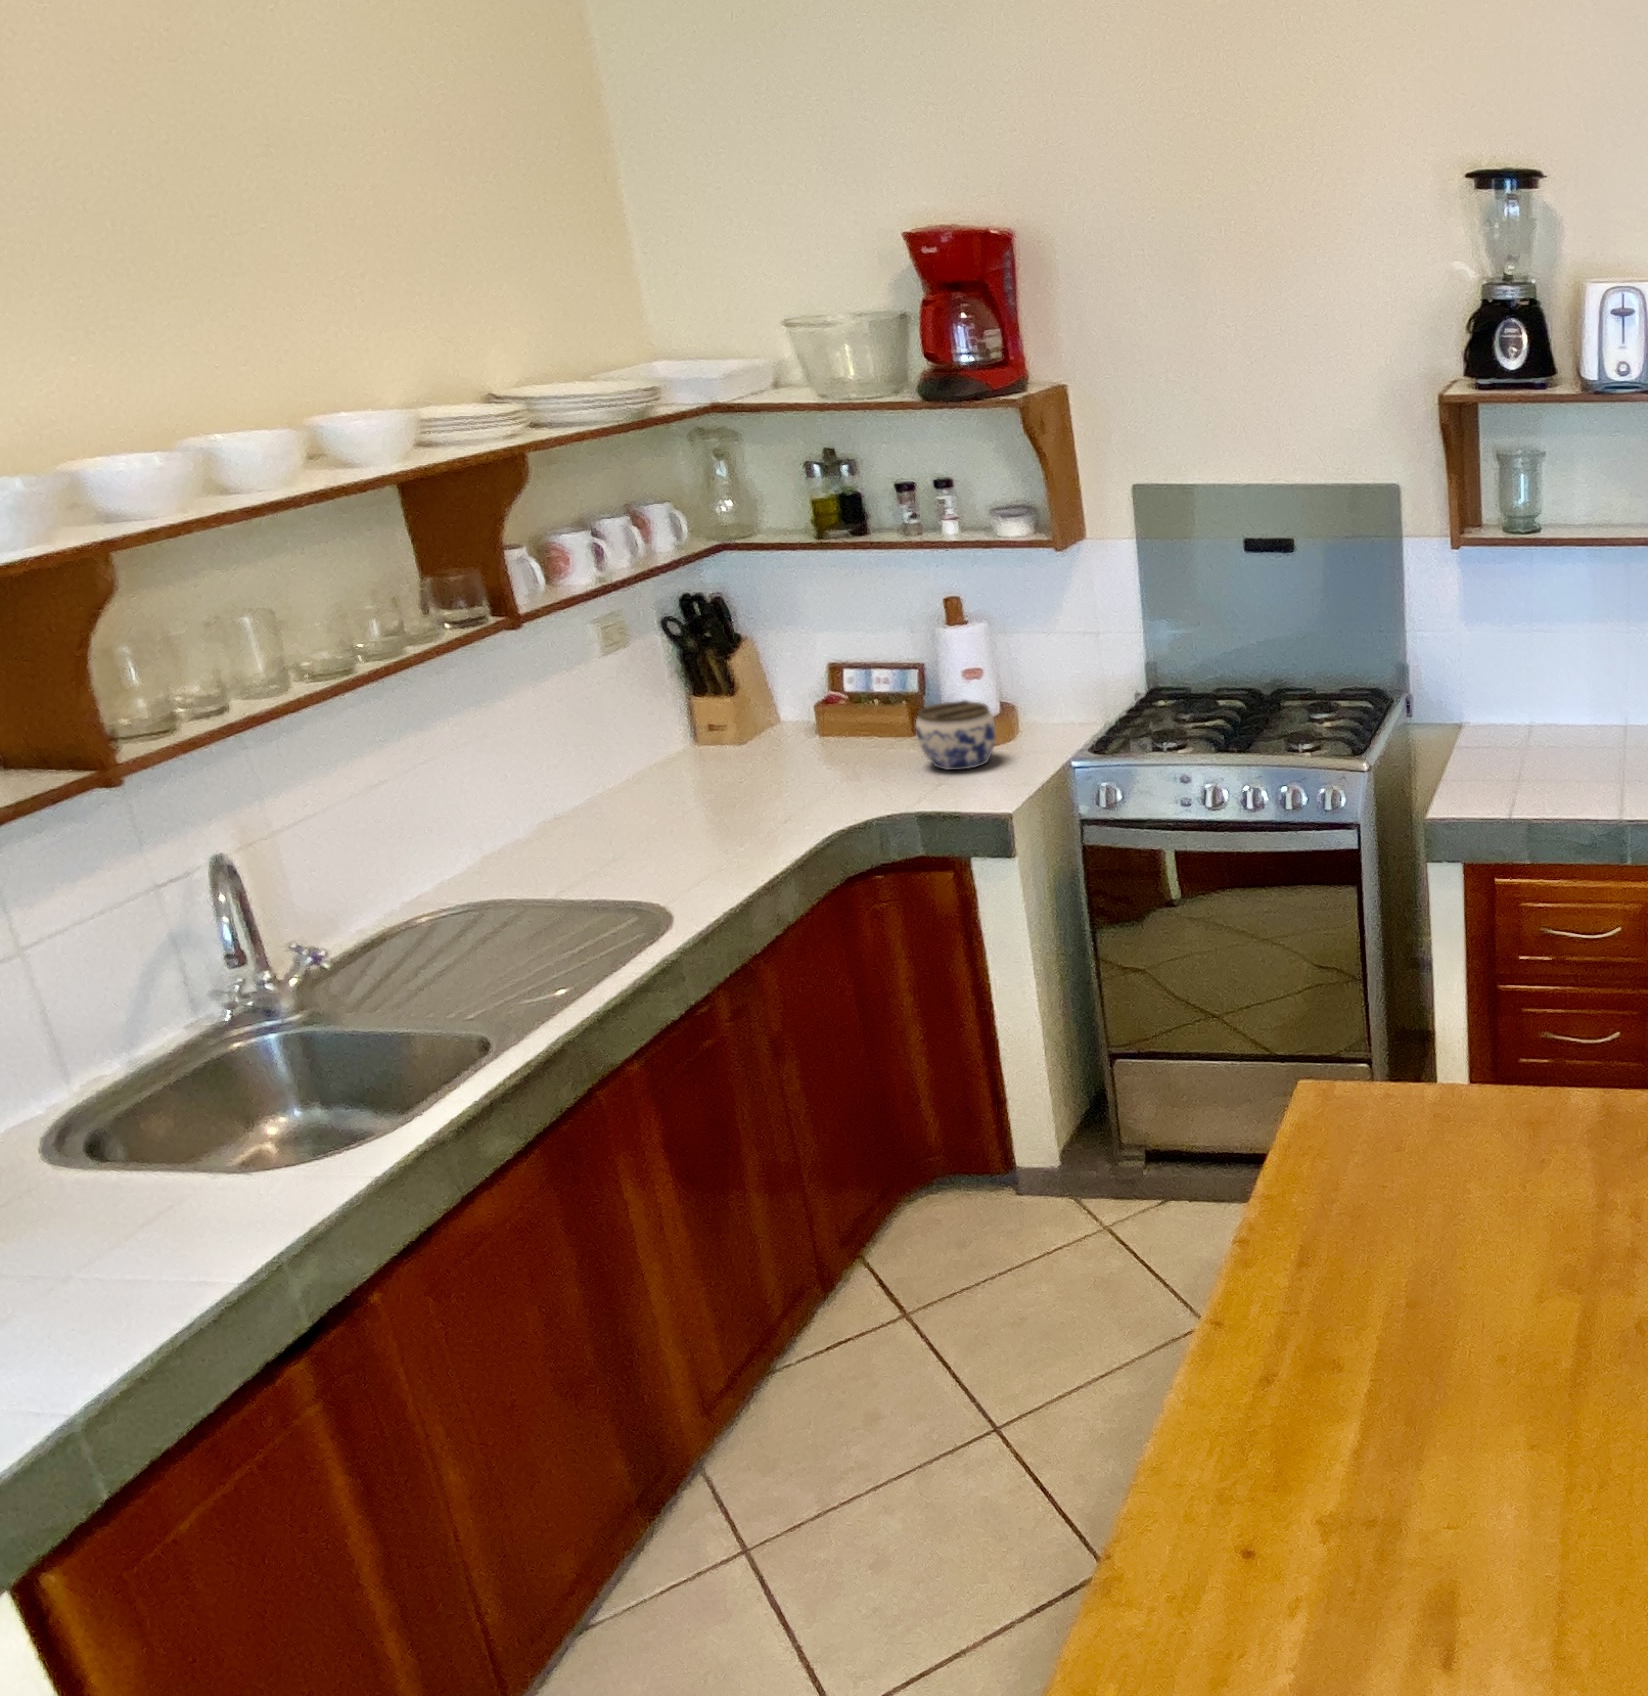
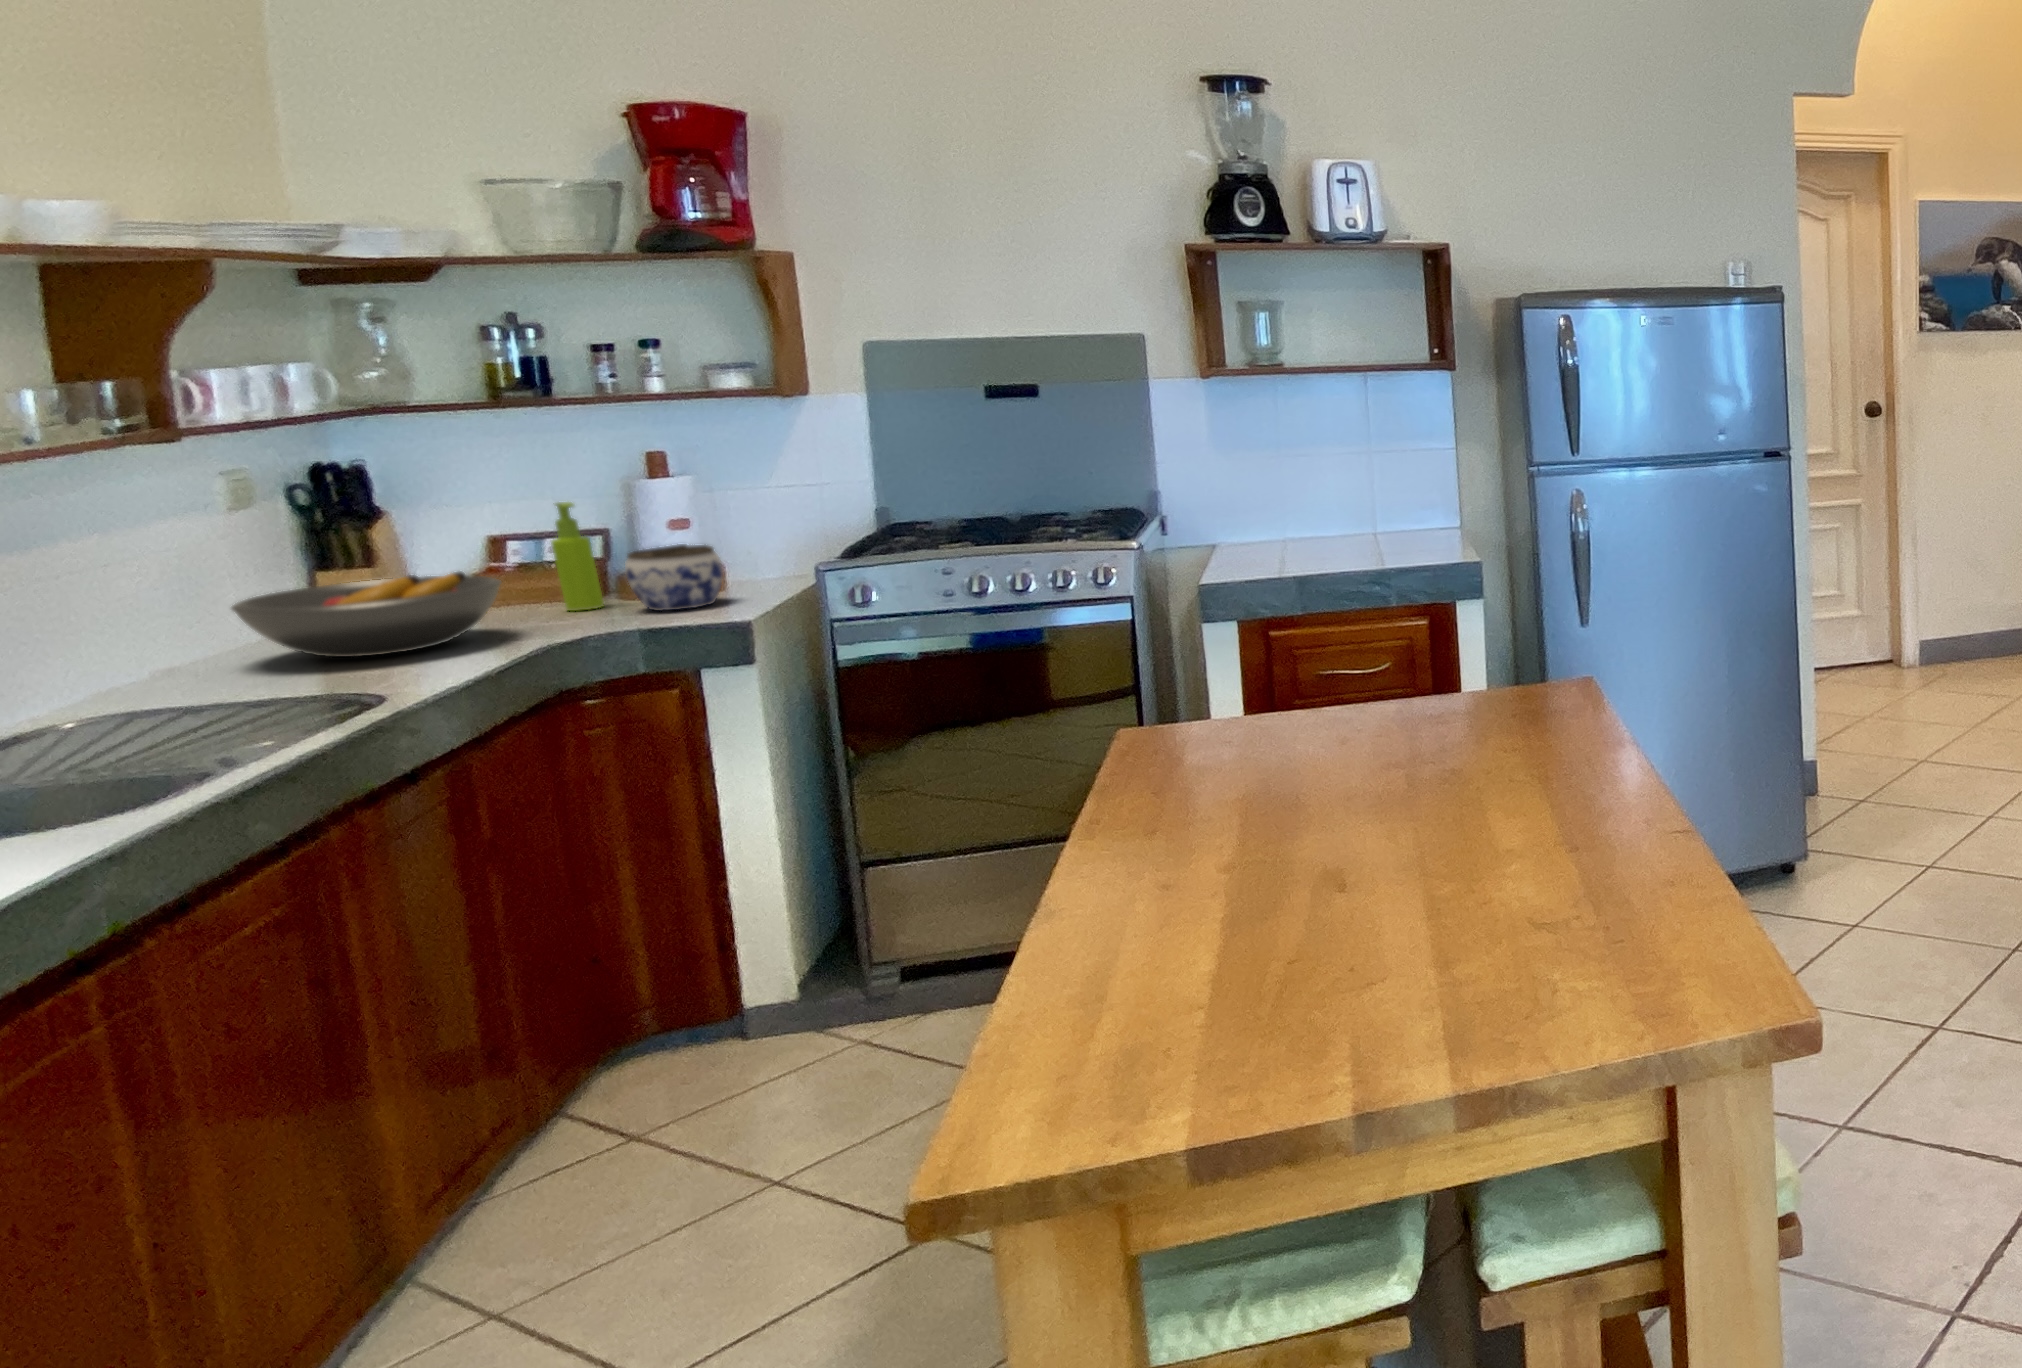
soap dispenser: none [861,652,903,758] -> present [551,502,604,611]
fruit bowl: none [615,726,815,811] -> present [231,572,501,657]

